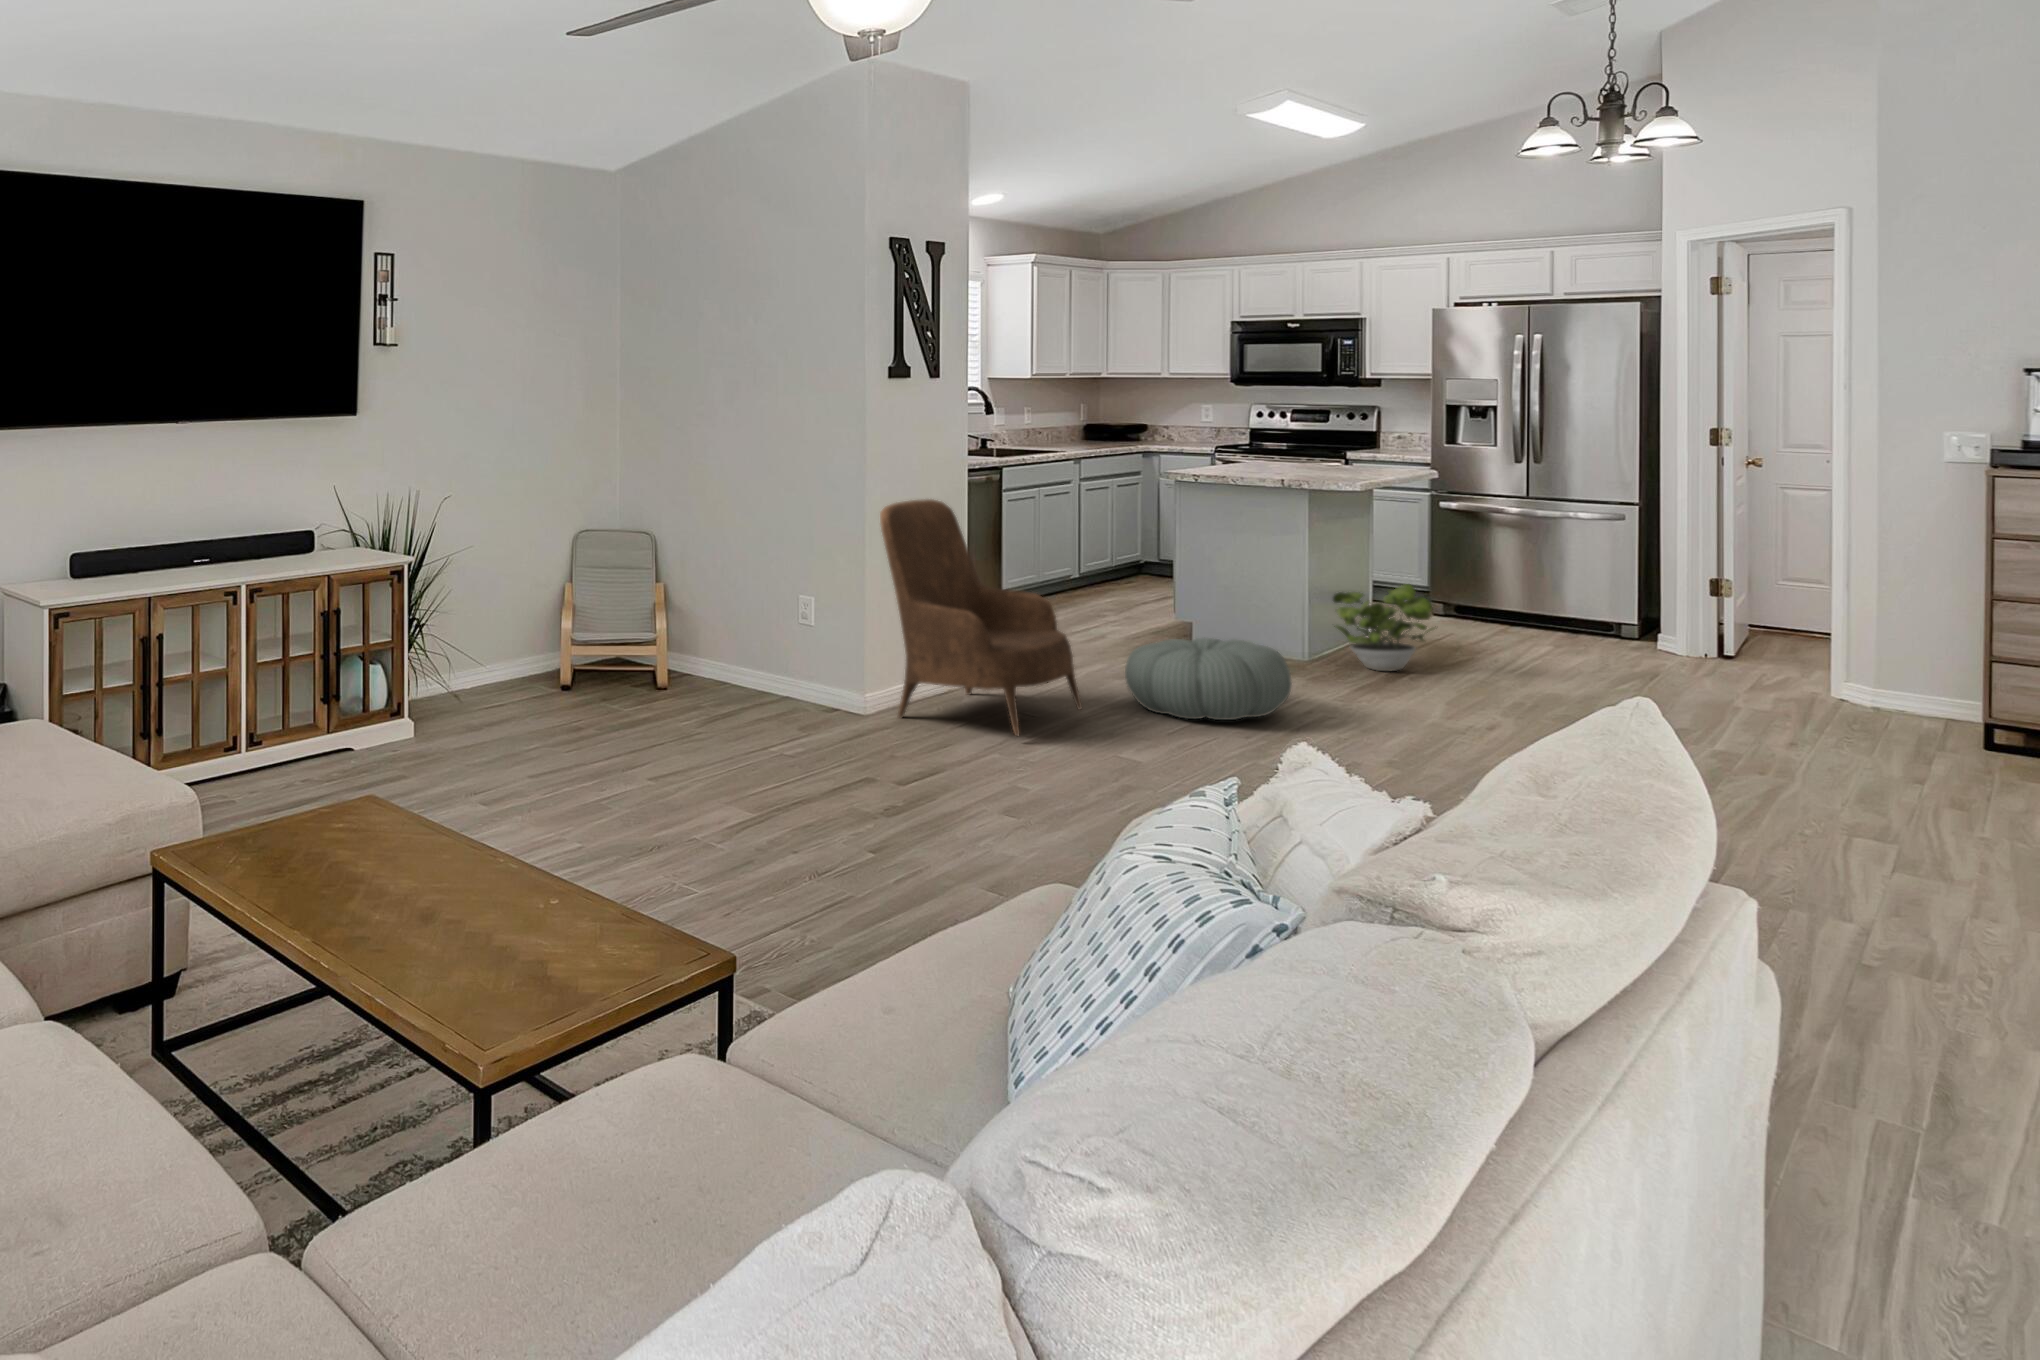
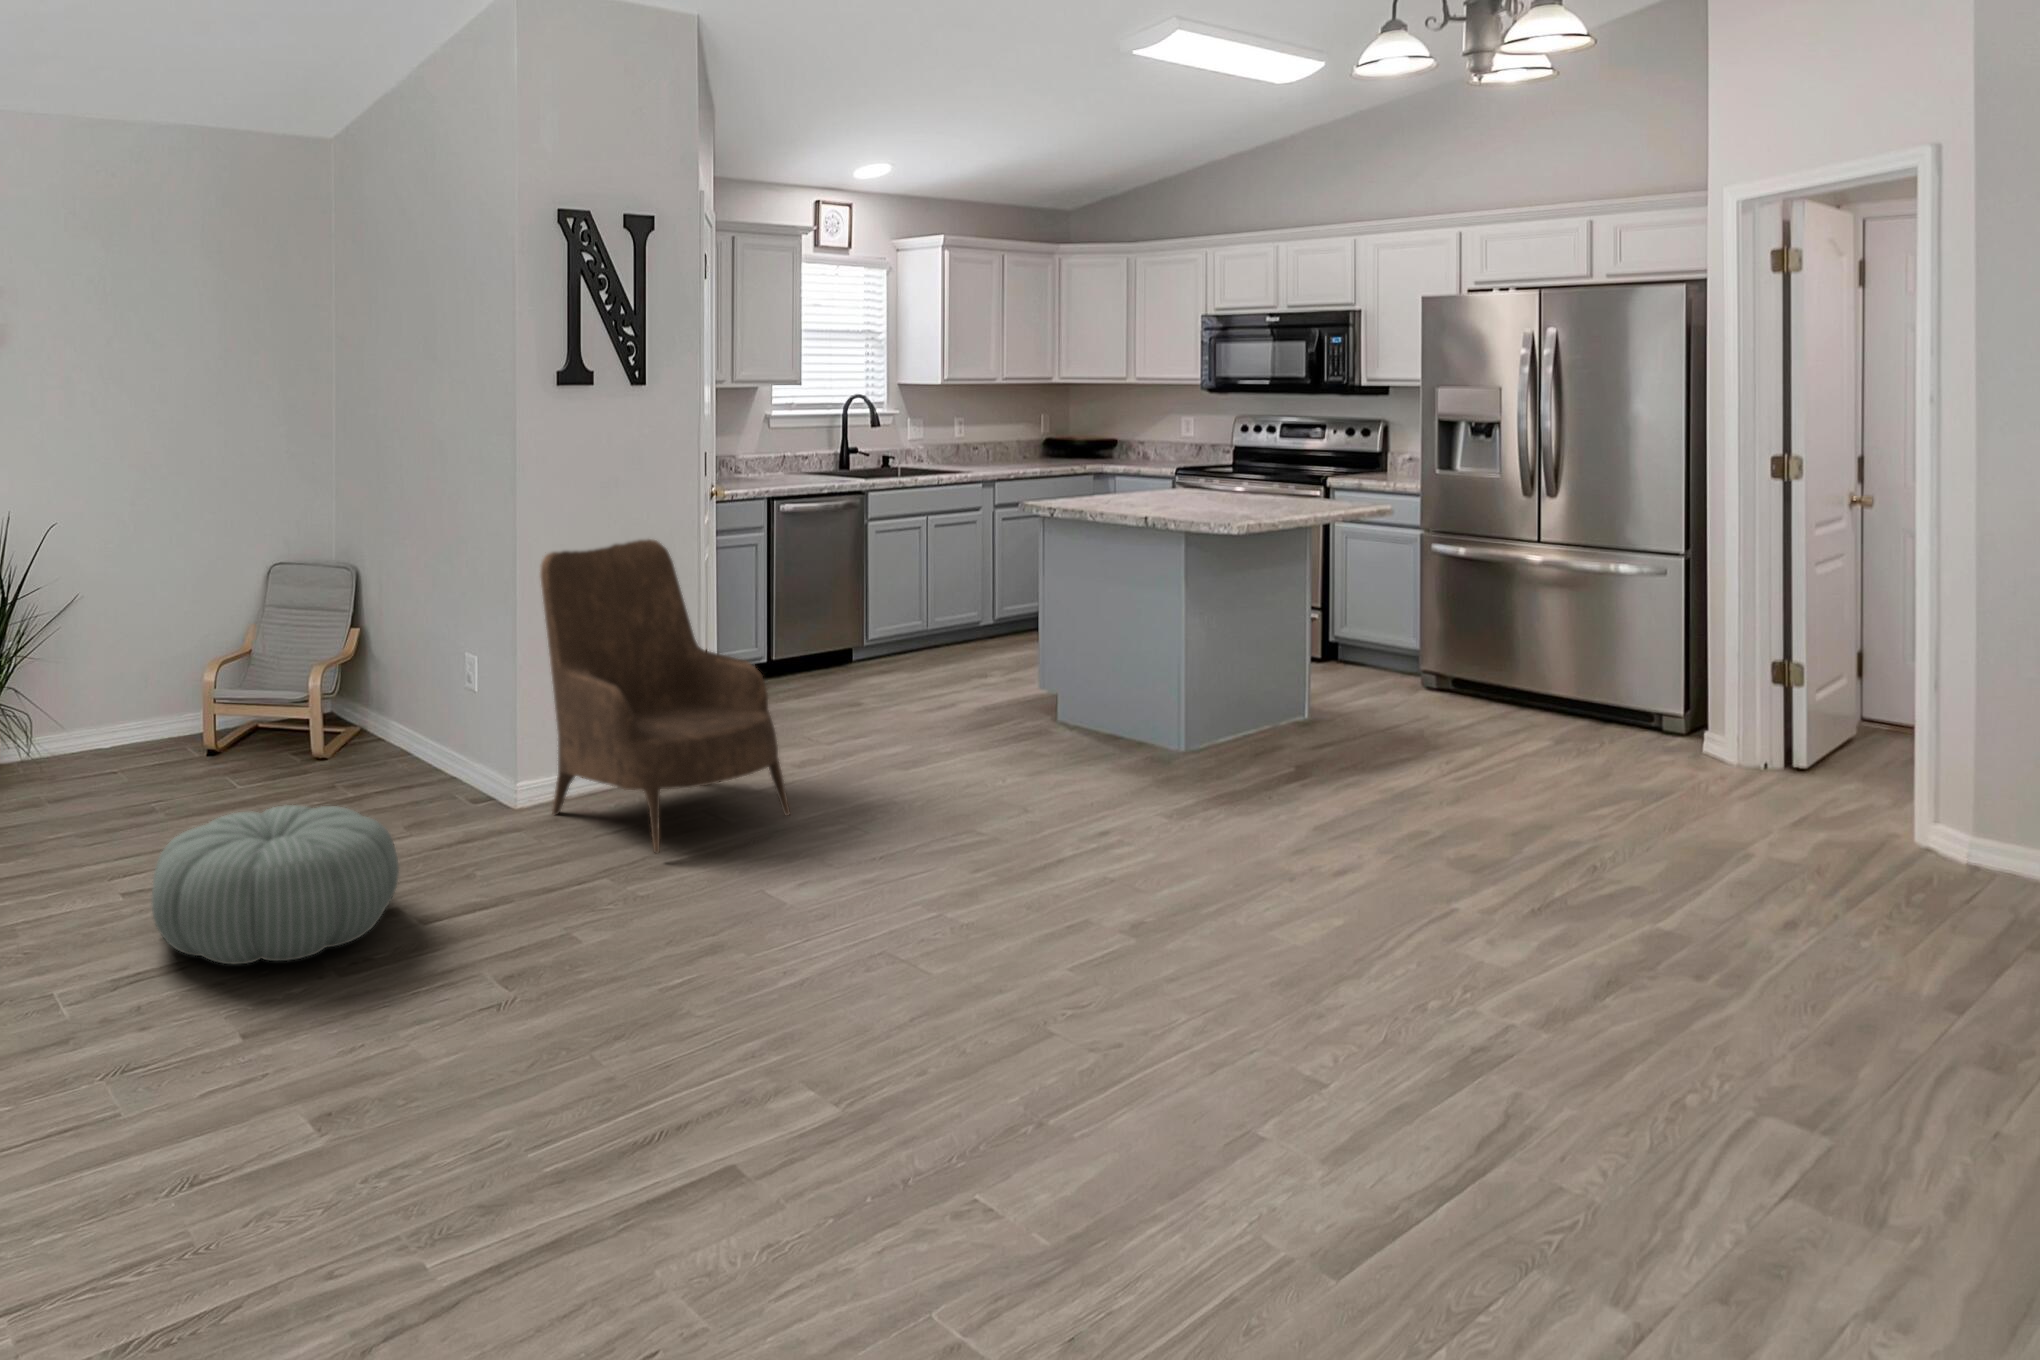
potted plant: present [1333,584,1434,671] -> none [1216,659,1348,772]
pouf: present [1125,638,1292,720] -> present [152,805,399,964]

